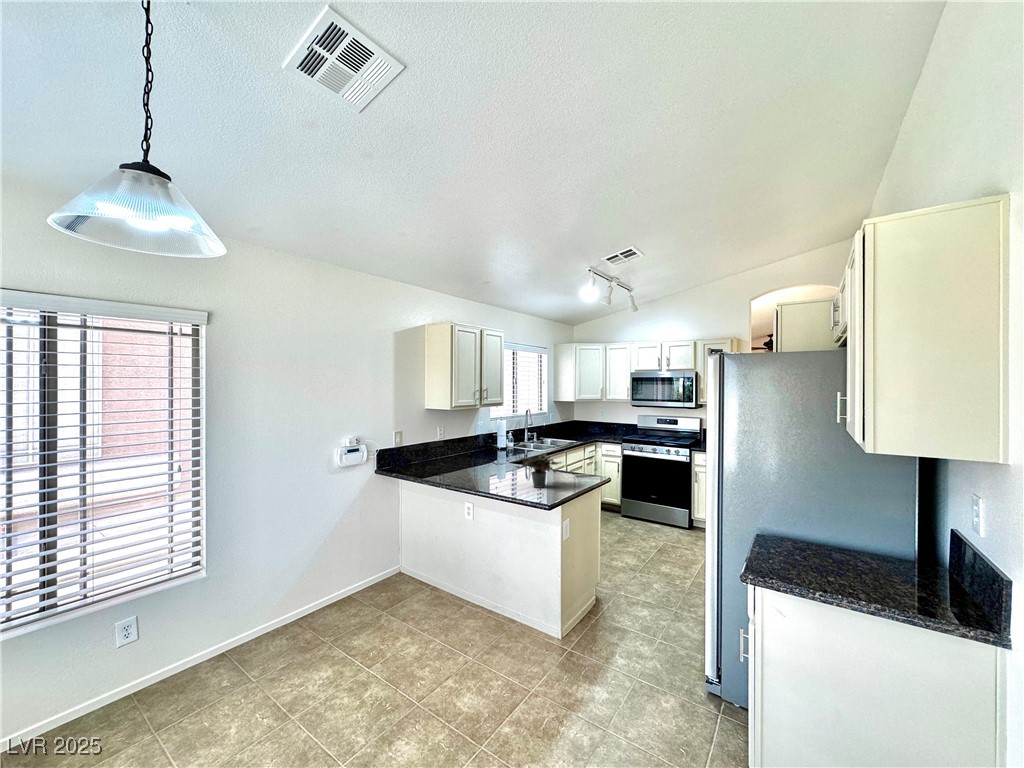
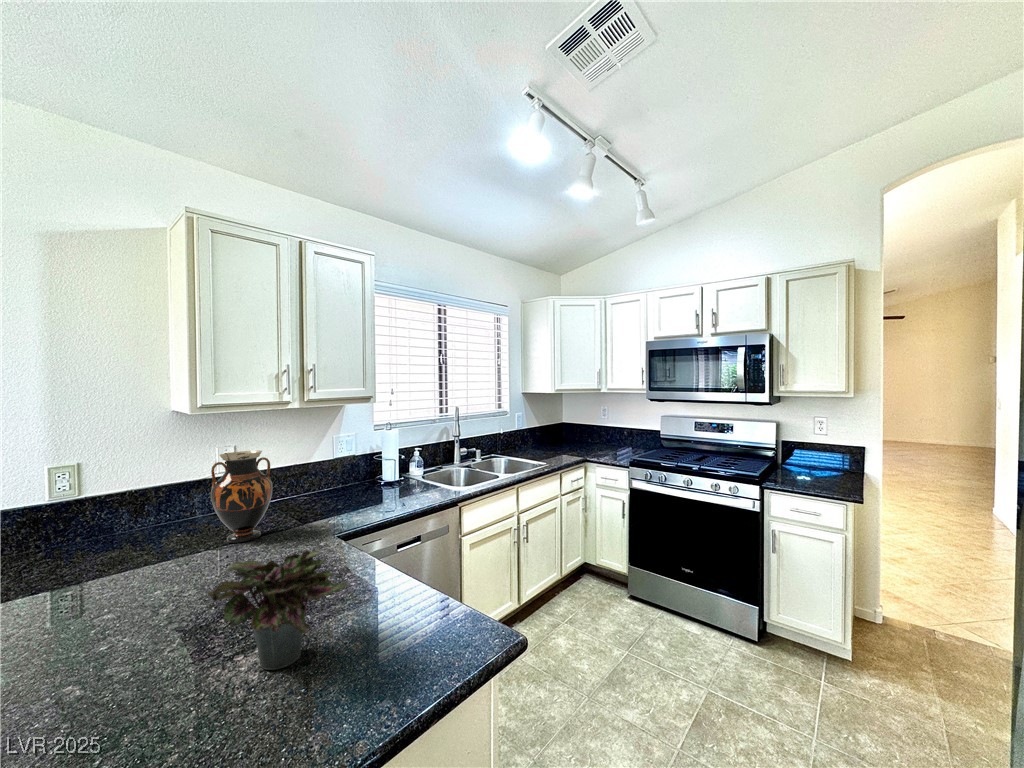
vase: none [451,428,475,468] -> present [211,450,273,543]

